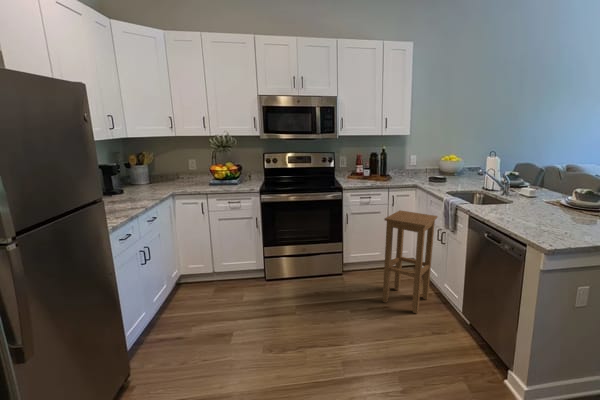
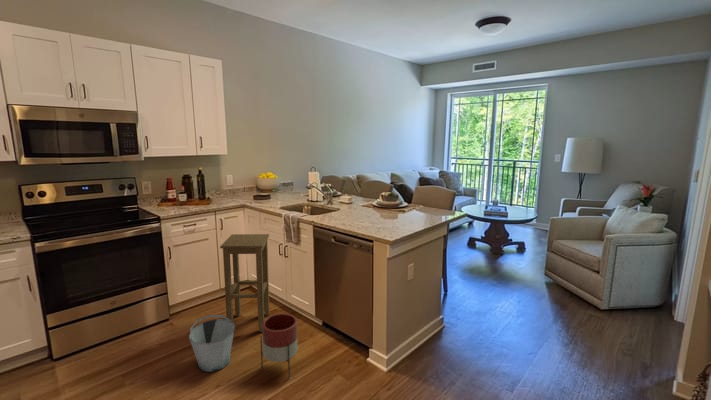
bucket: none [345,279,387,331] -> present [189,315,235,372]
planter: none [404,298,449,372] -> present [261,313,298,378]

